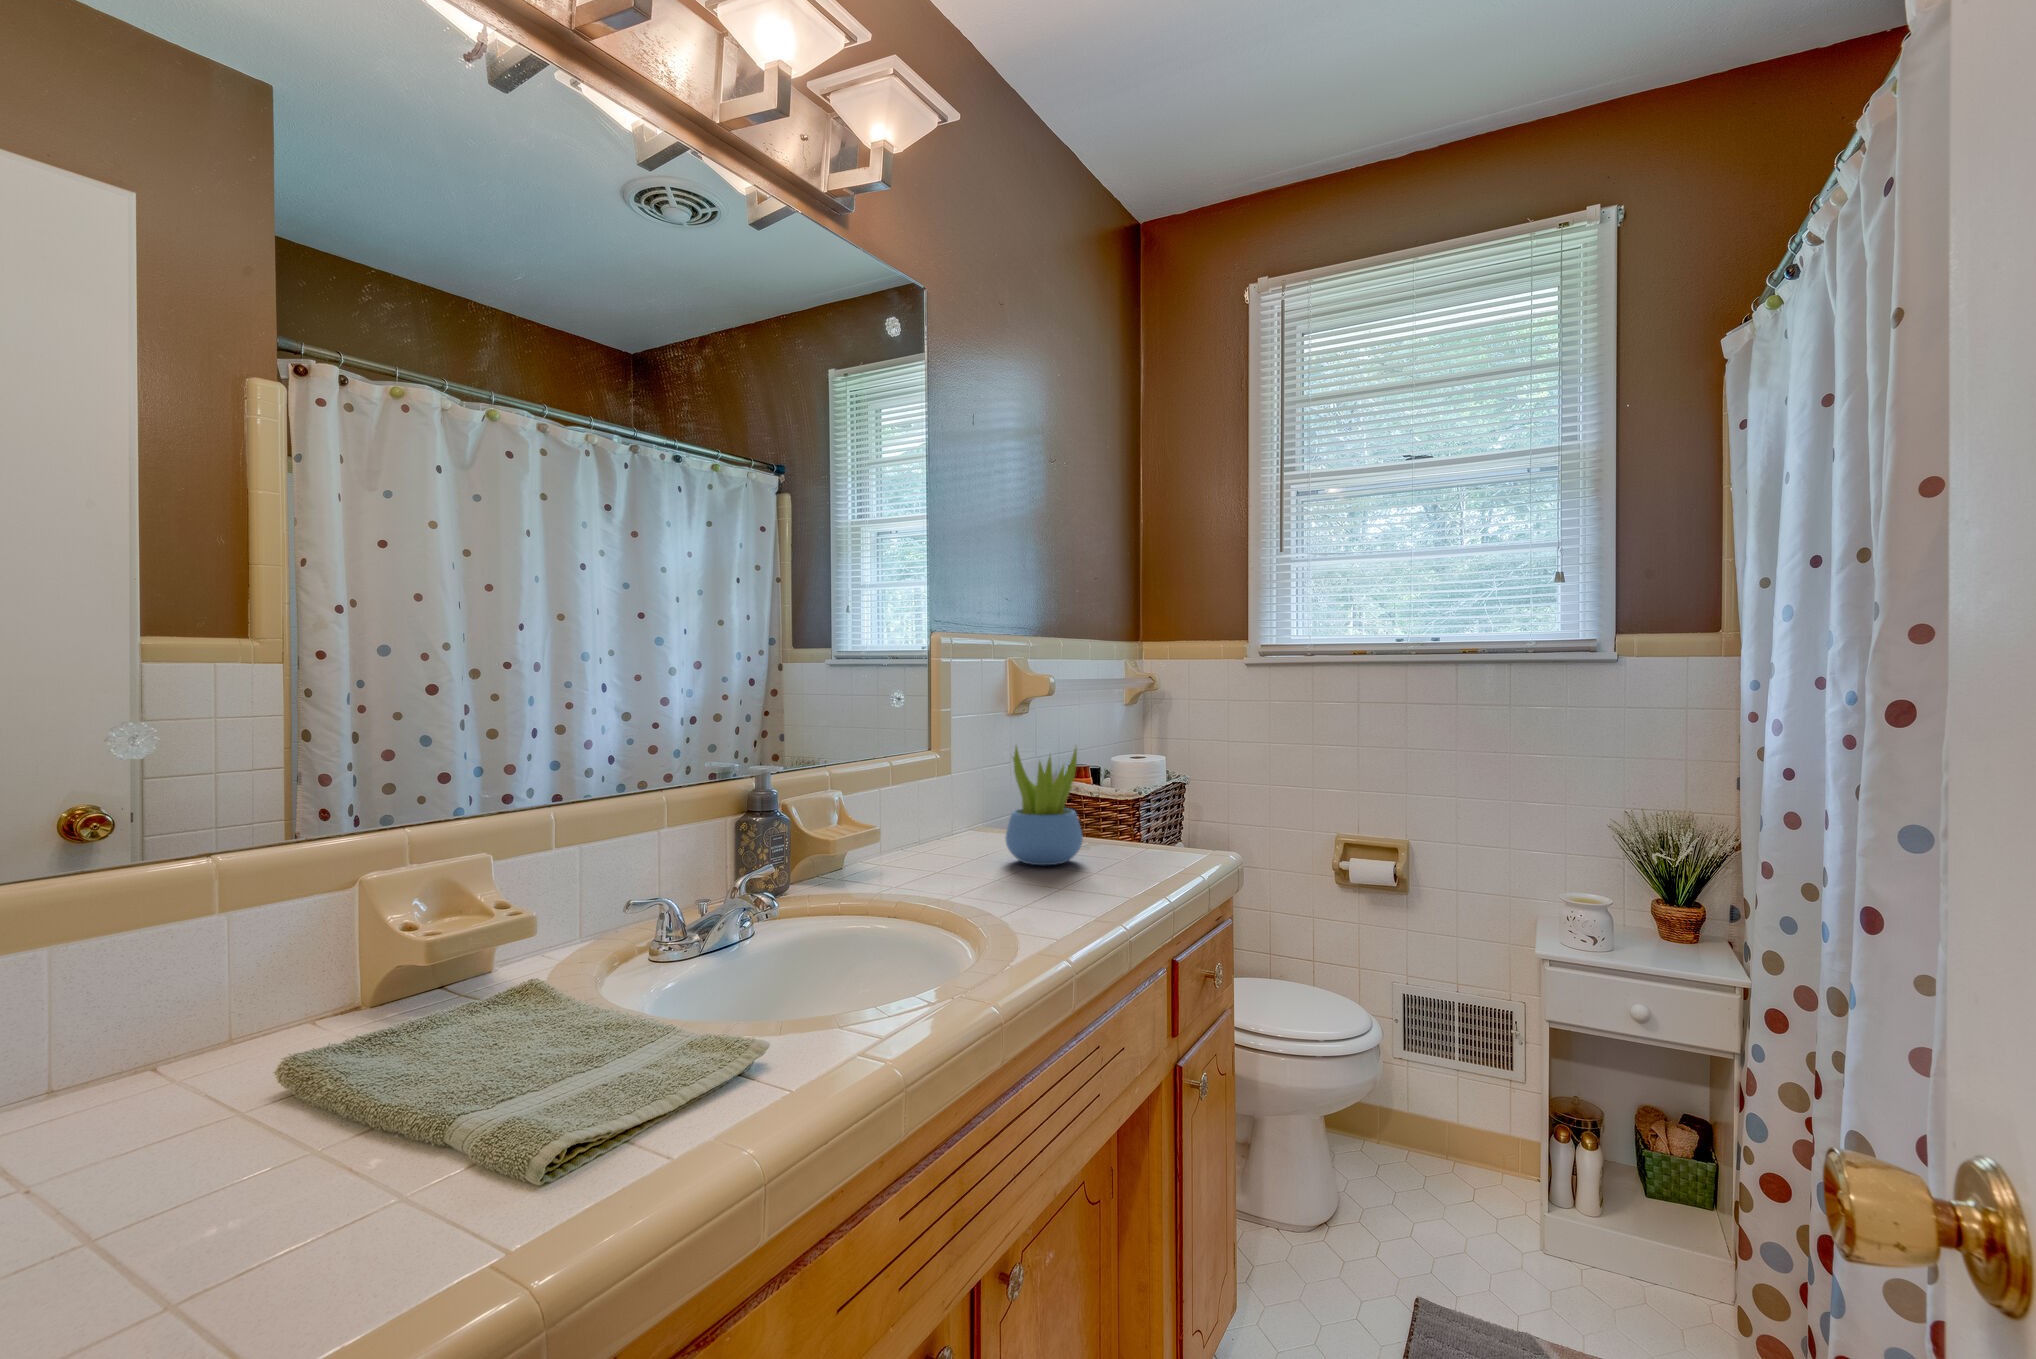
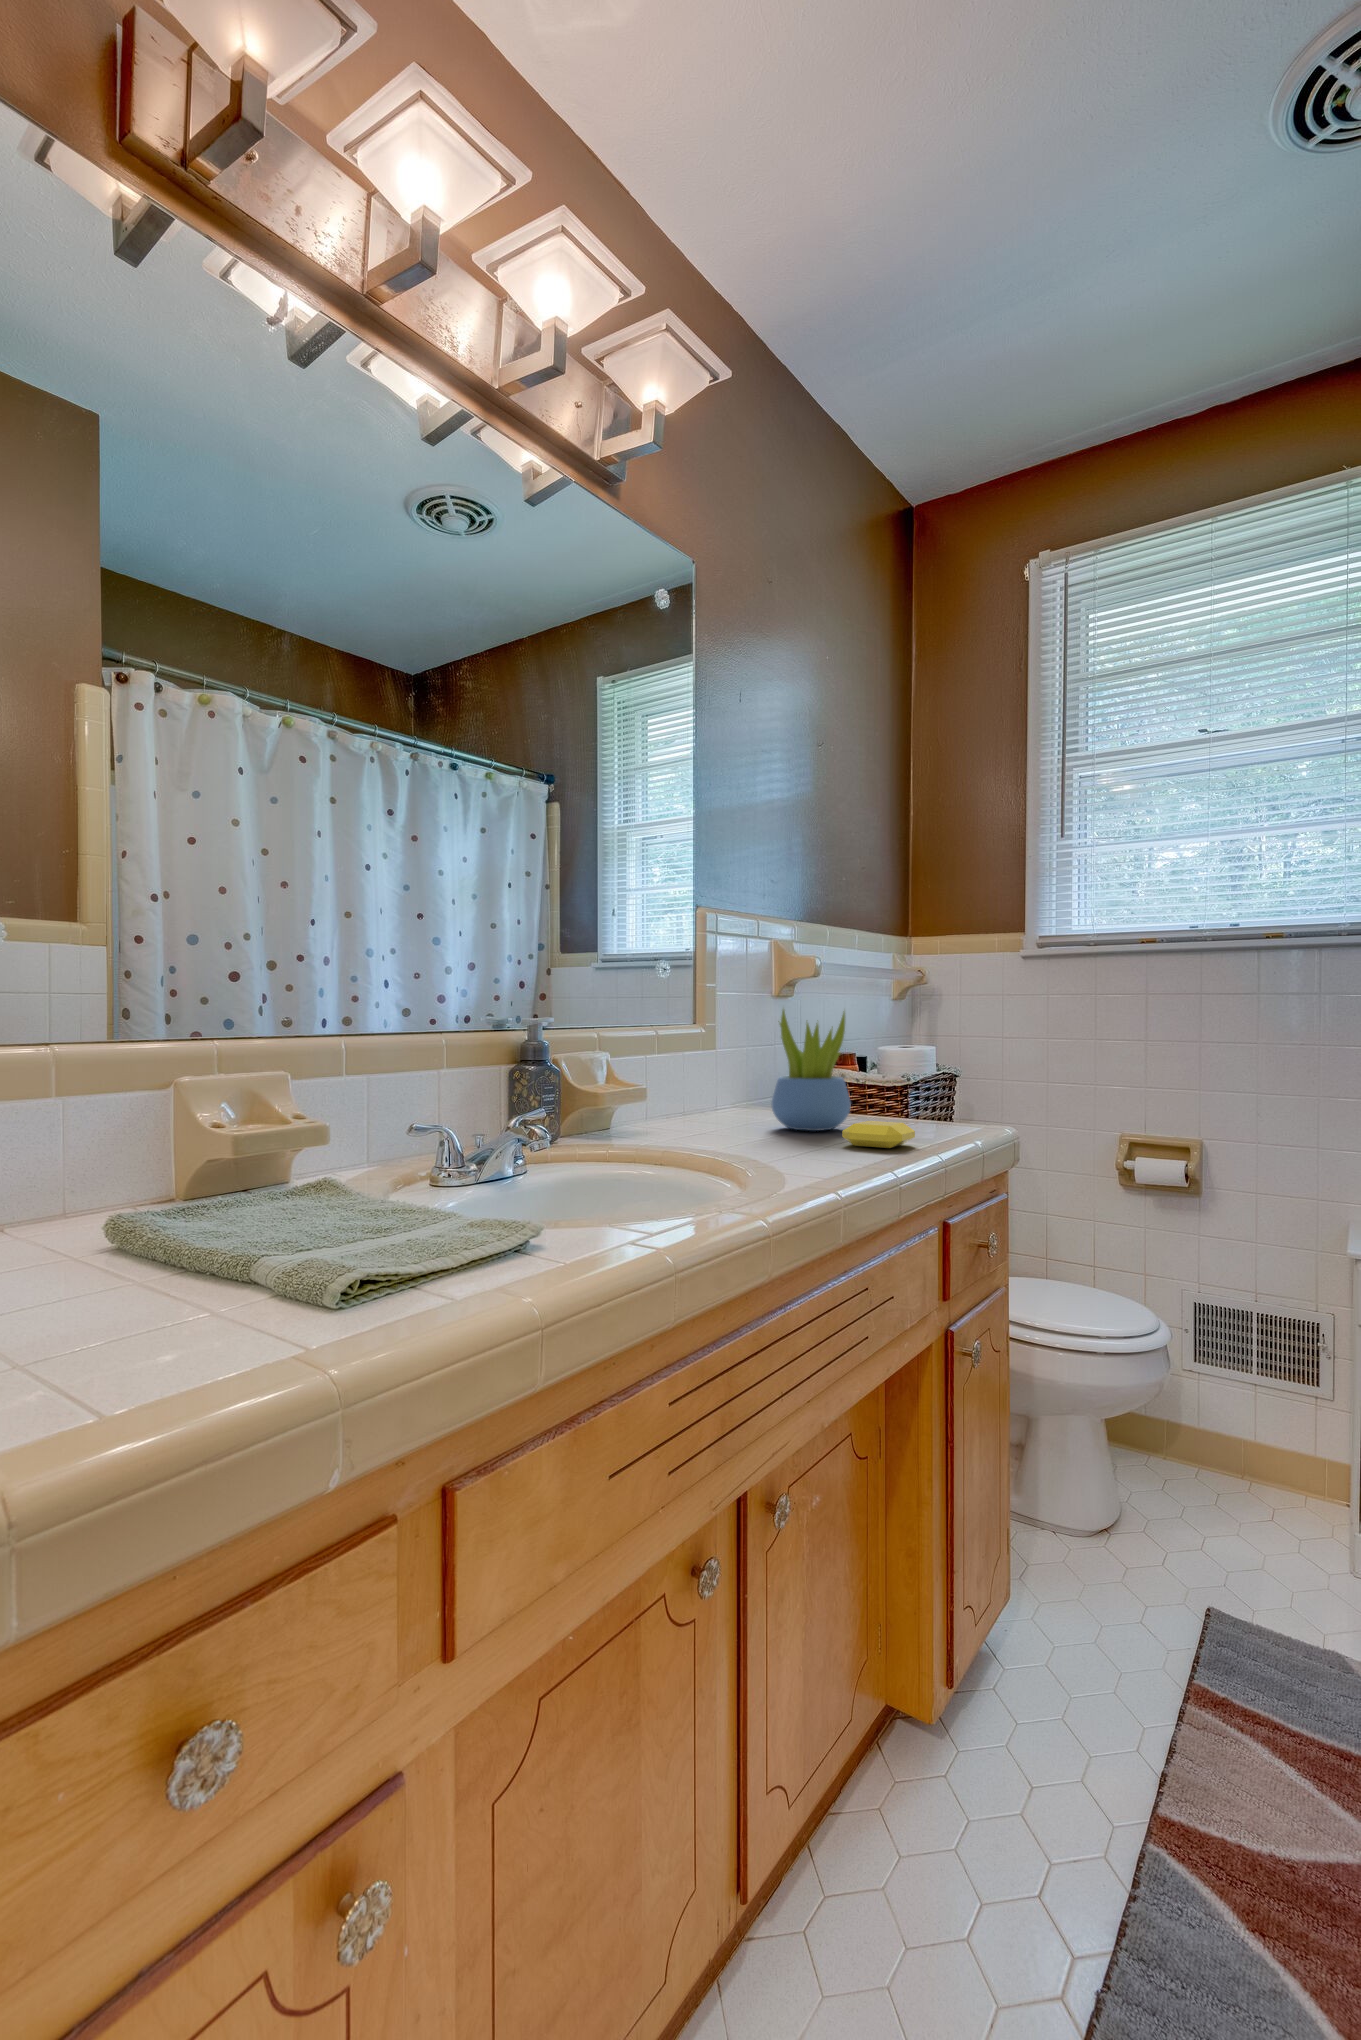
soap bar: none [1074,860,1144,891] -> present [842,1121,915,1148]

